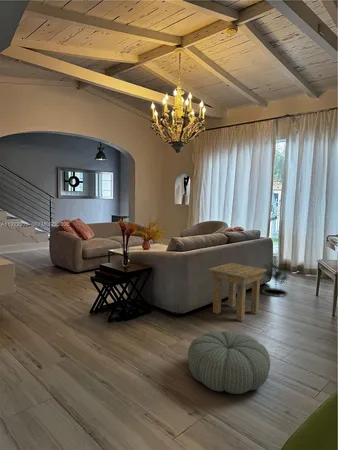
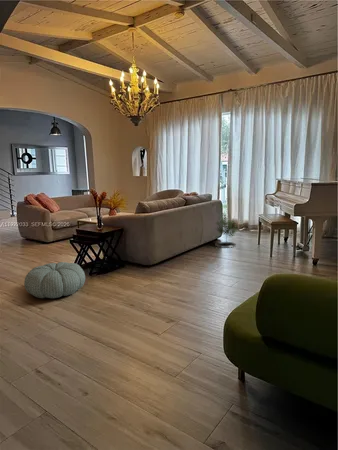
side table: present [208,263,267,321] -> none [170,221,219,267]
pouf: present [188,331,270,394] -> present [24,262,85,298]

